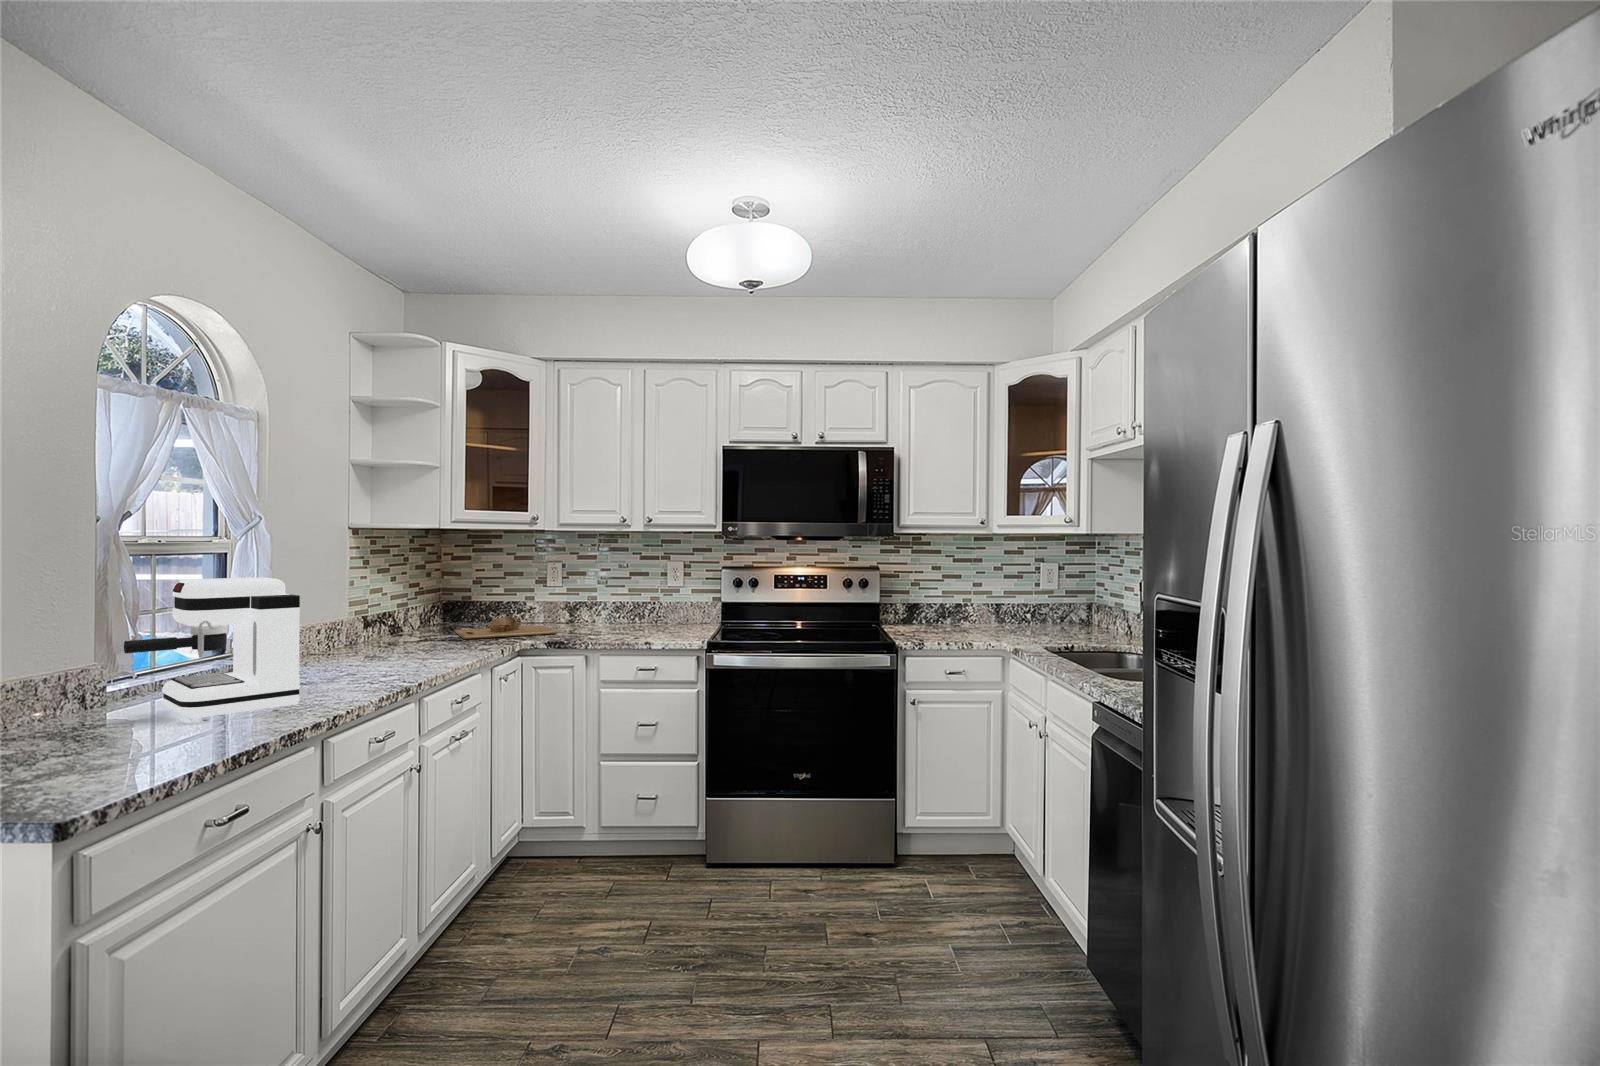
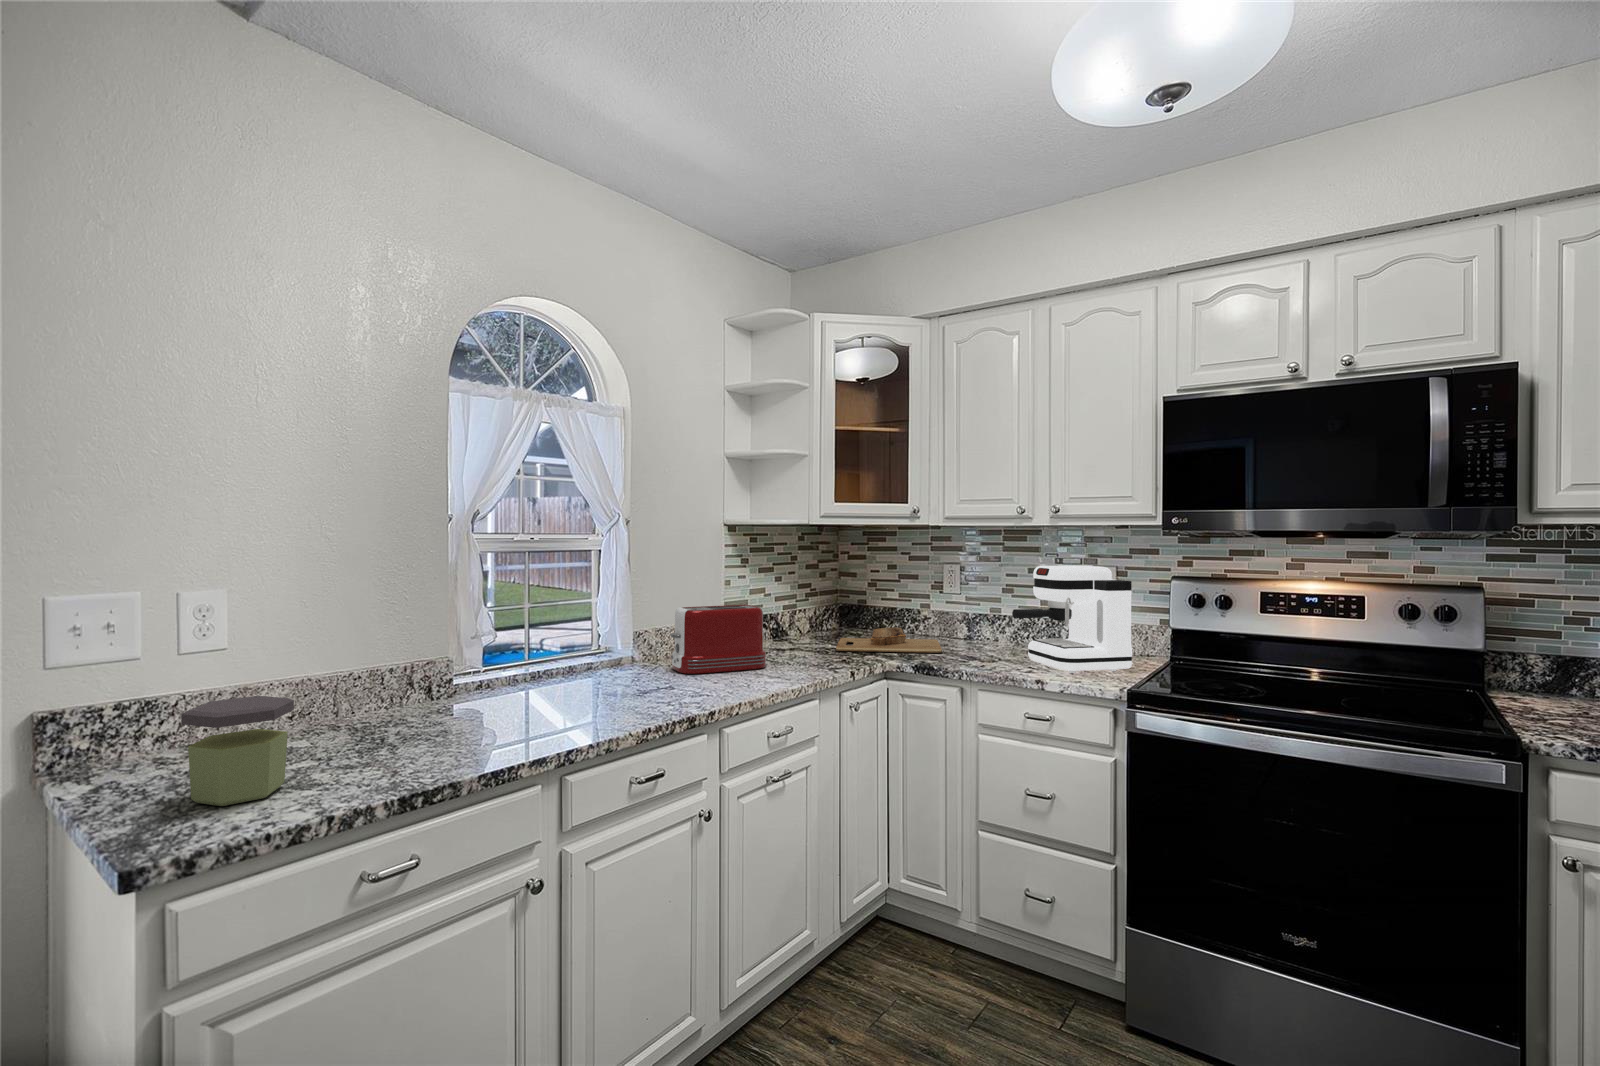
coffee maker: present [124,577,300,720] -> present [1012,566,1132,673]
toaster: none [329,601,420,663] -> present [671,605,766,674]
jar: none [55,679,152,772] -> present [181,696,294,806]

